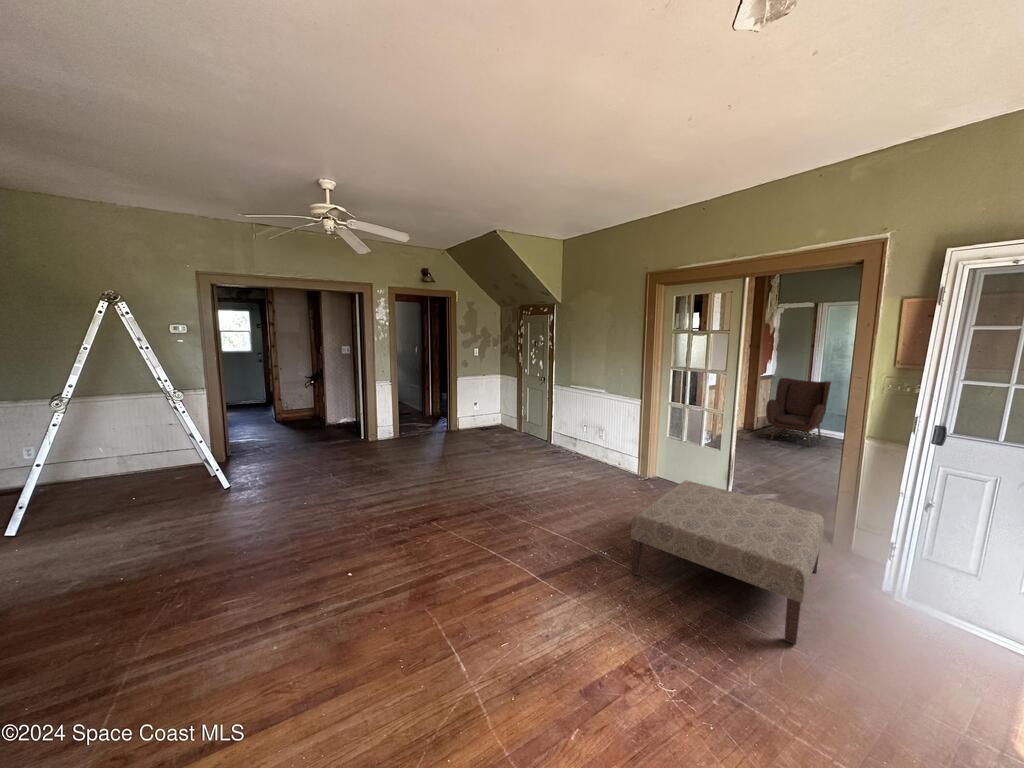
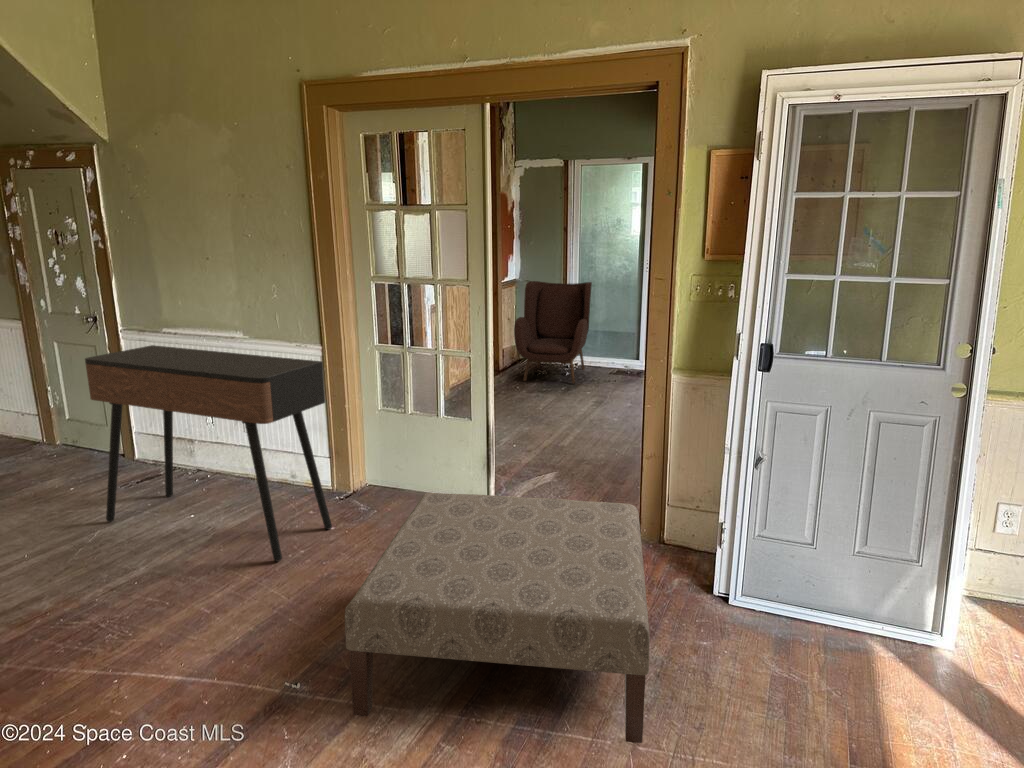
console table: none [537,392,640,500] -> present [85,345,332,561]

